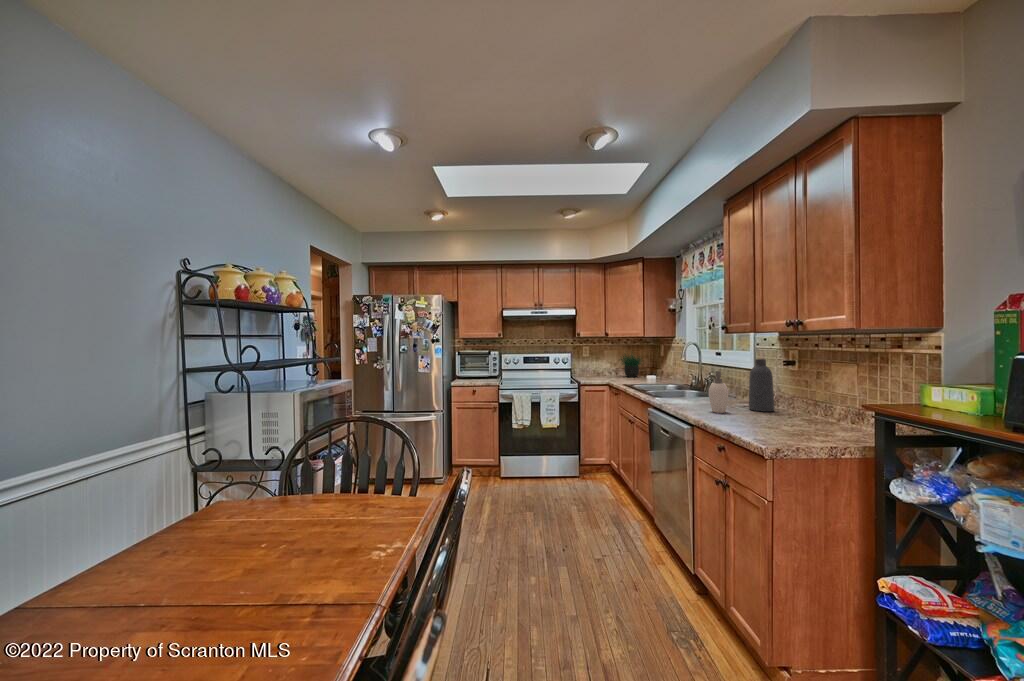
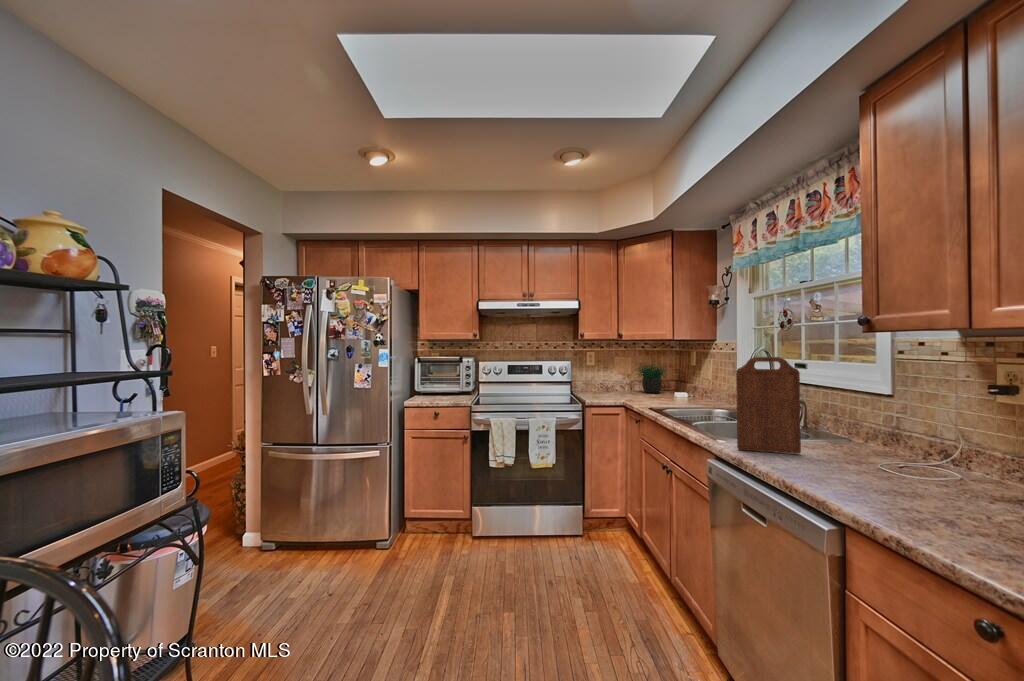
cutting board: none [664,347,700,403] -> present [736,357,801,454]
vase: present [749,359,774,412] -> none [909,383,968,485]
soap dispenser: present [709,371,729,413] -> none [843,406,894,489]

